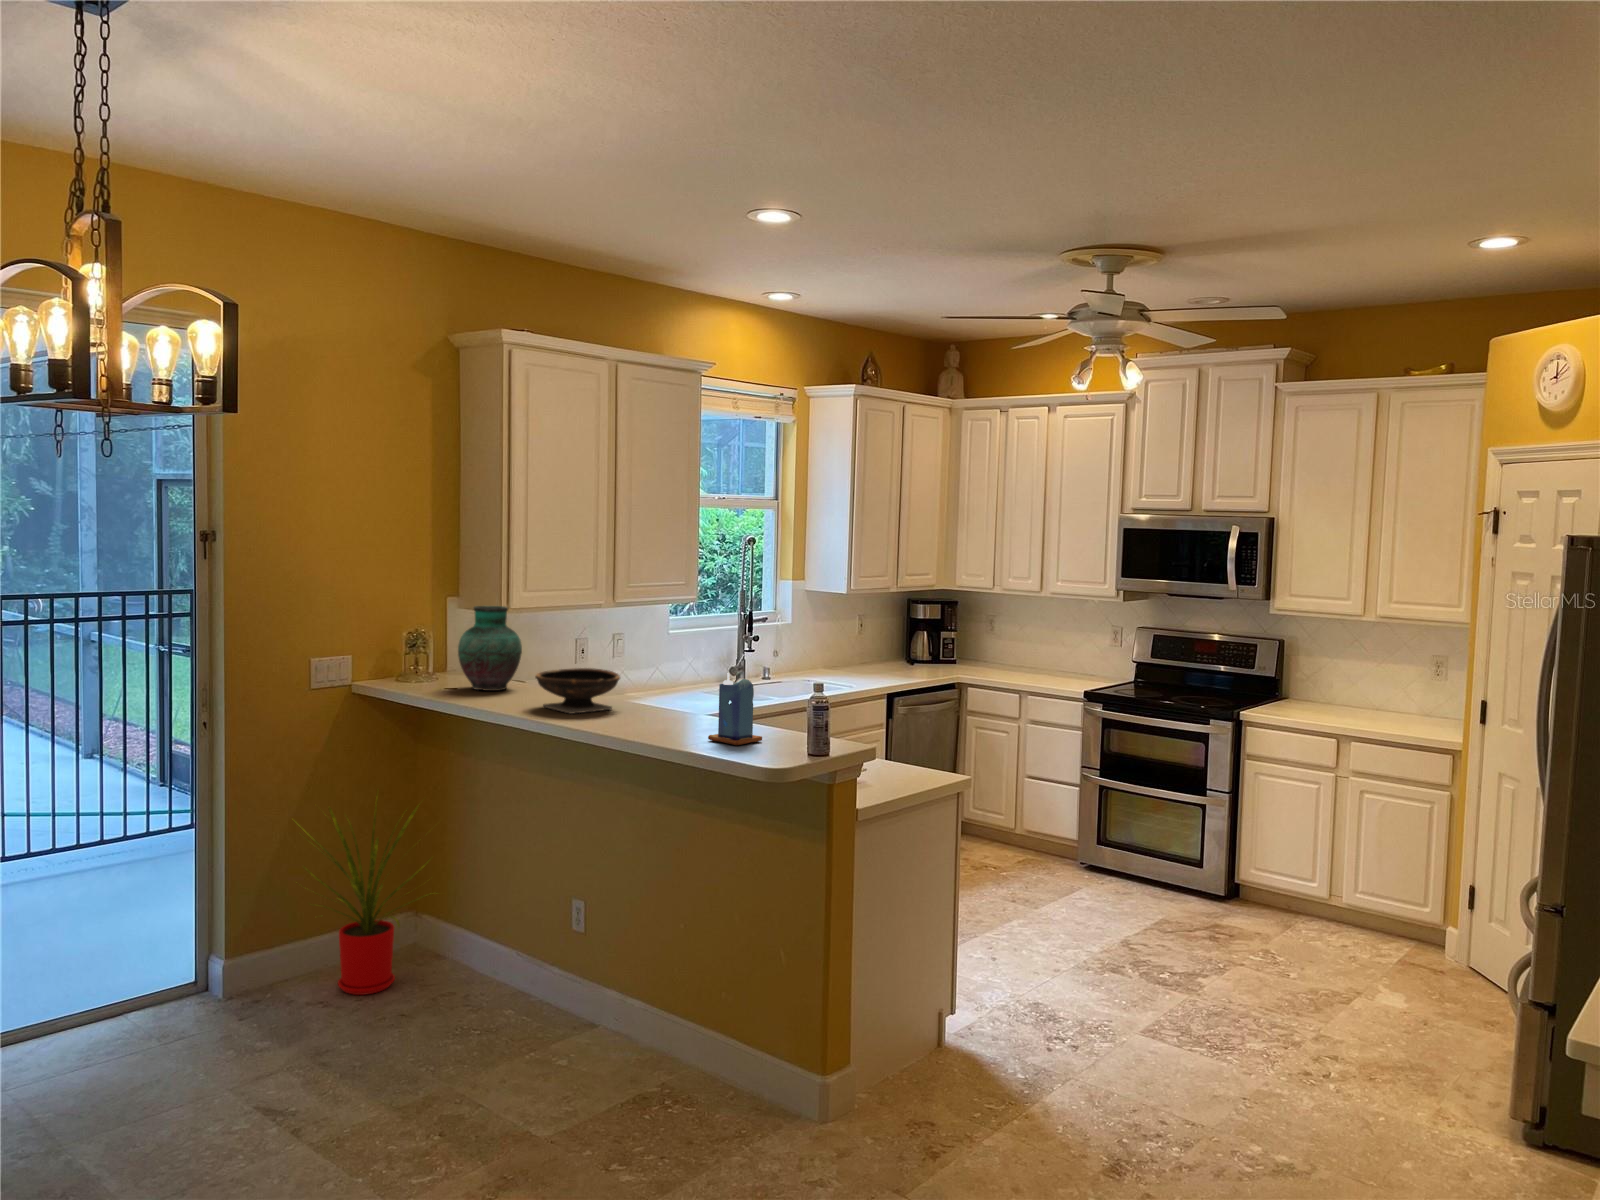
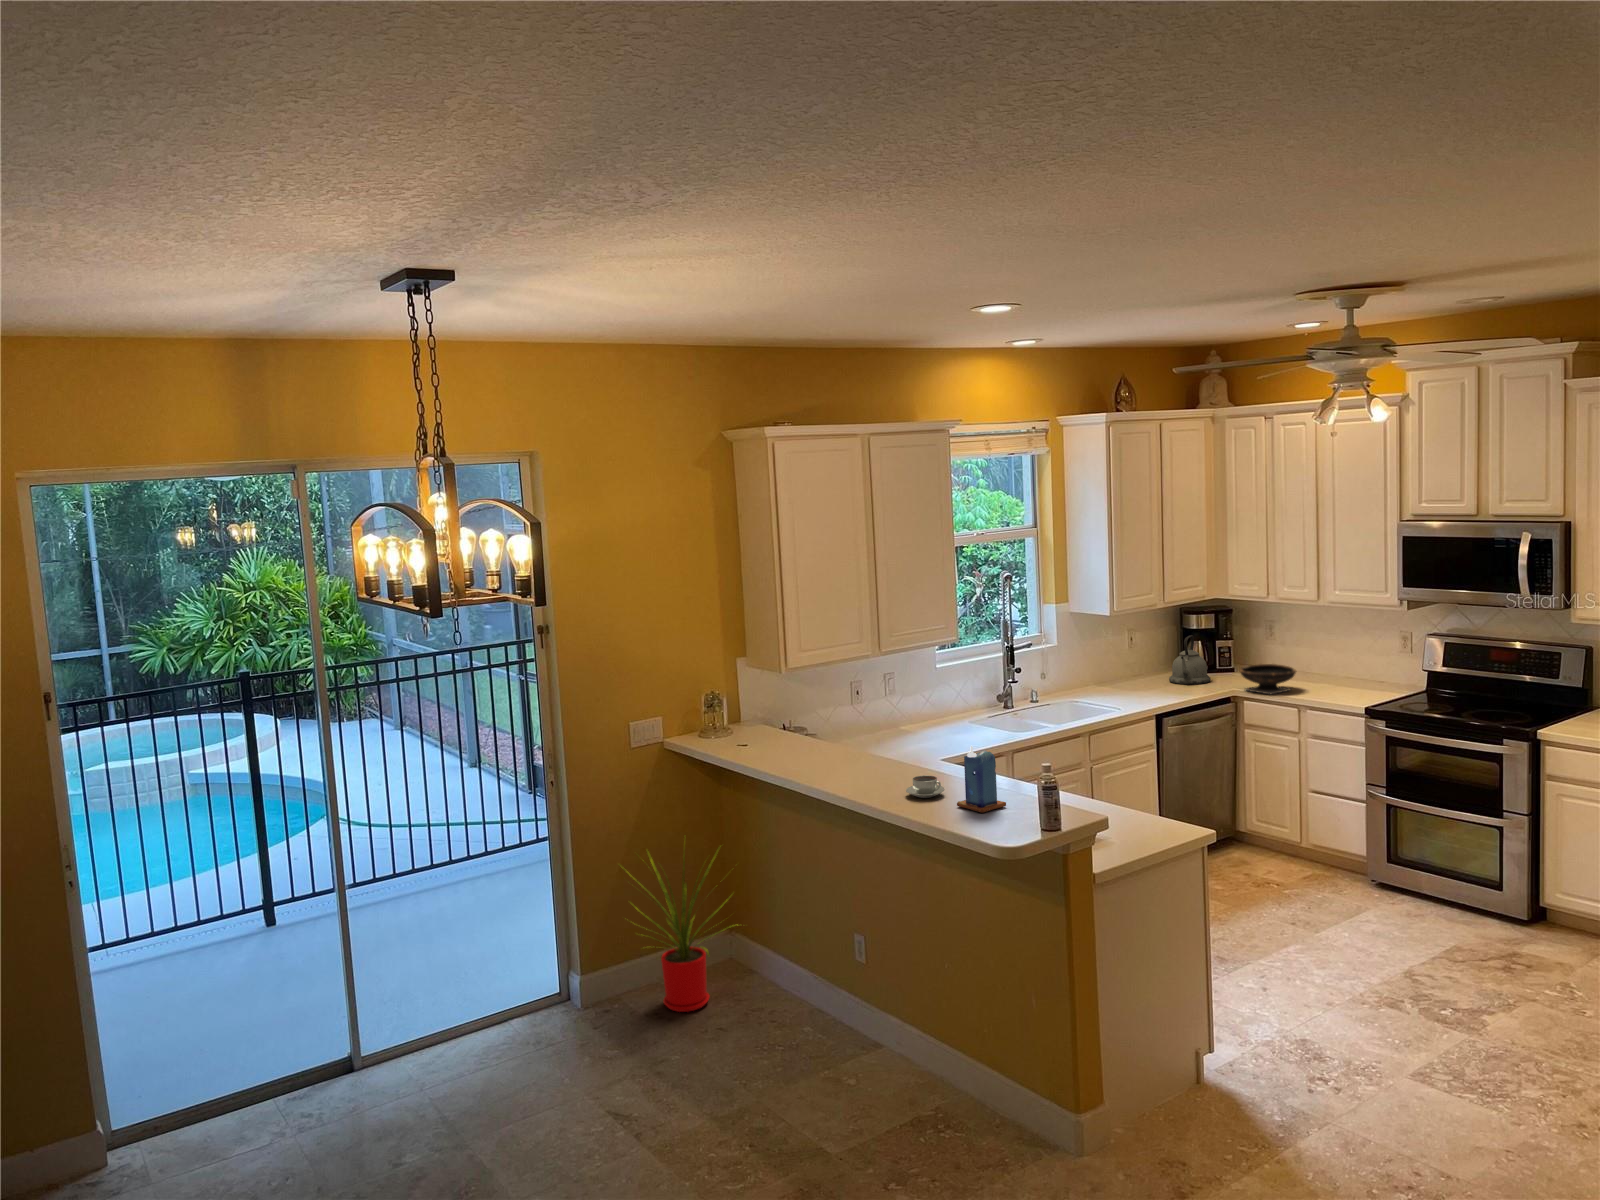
vase: present [458,606,522,691] -> none [743,670,798,747]
kettle: none [896,623,936,671] -> present [1169,635,1211,684]
bowl: present [535,668,620,714] -> present [1239,664,1296,694]
coffee cup: none [650,710,693,733] -> present [906,775,945,798]

